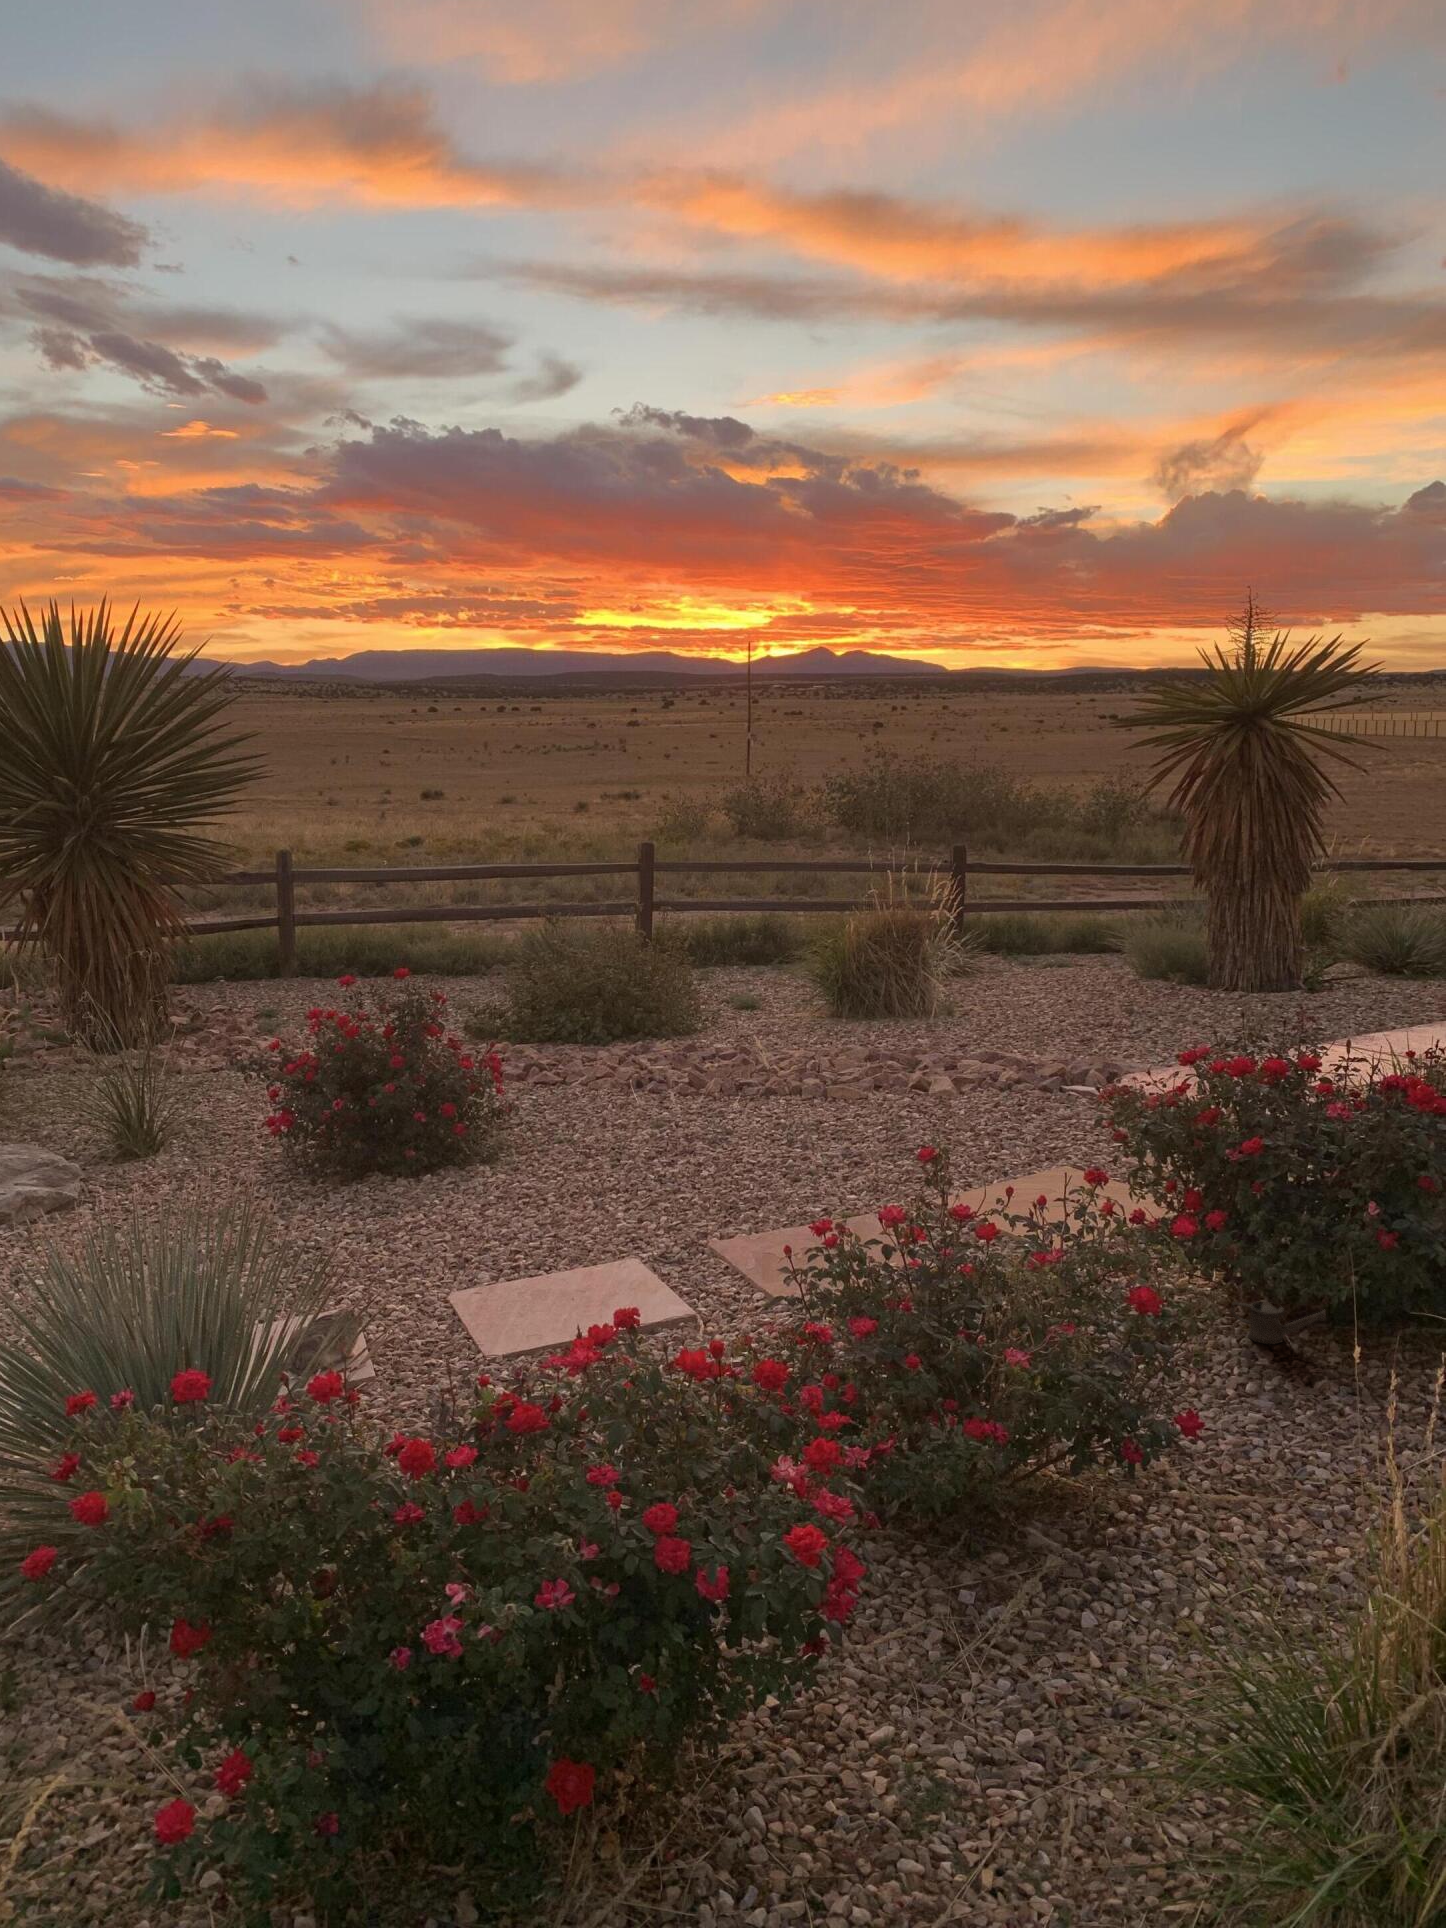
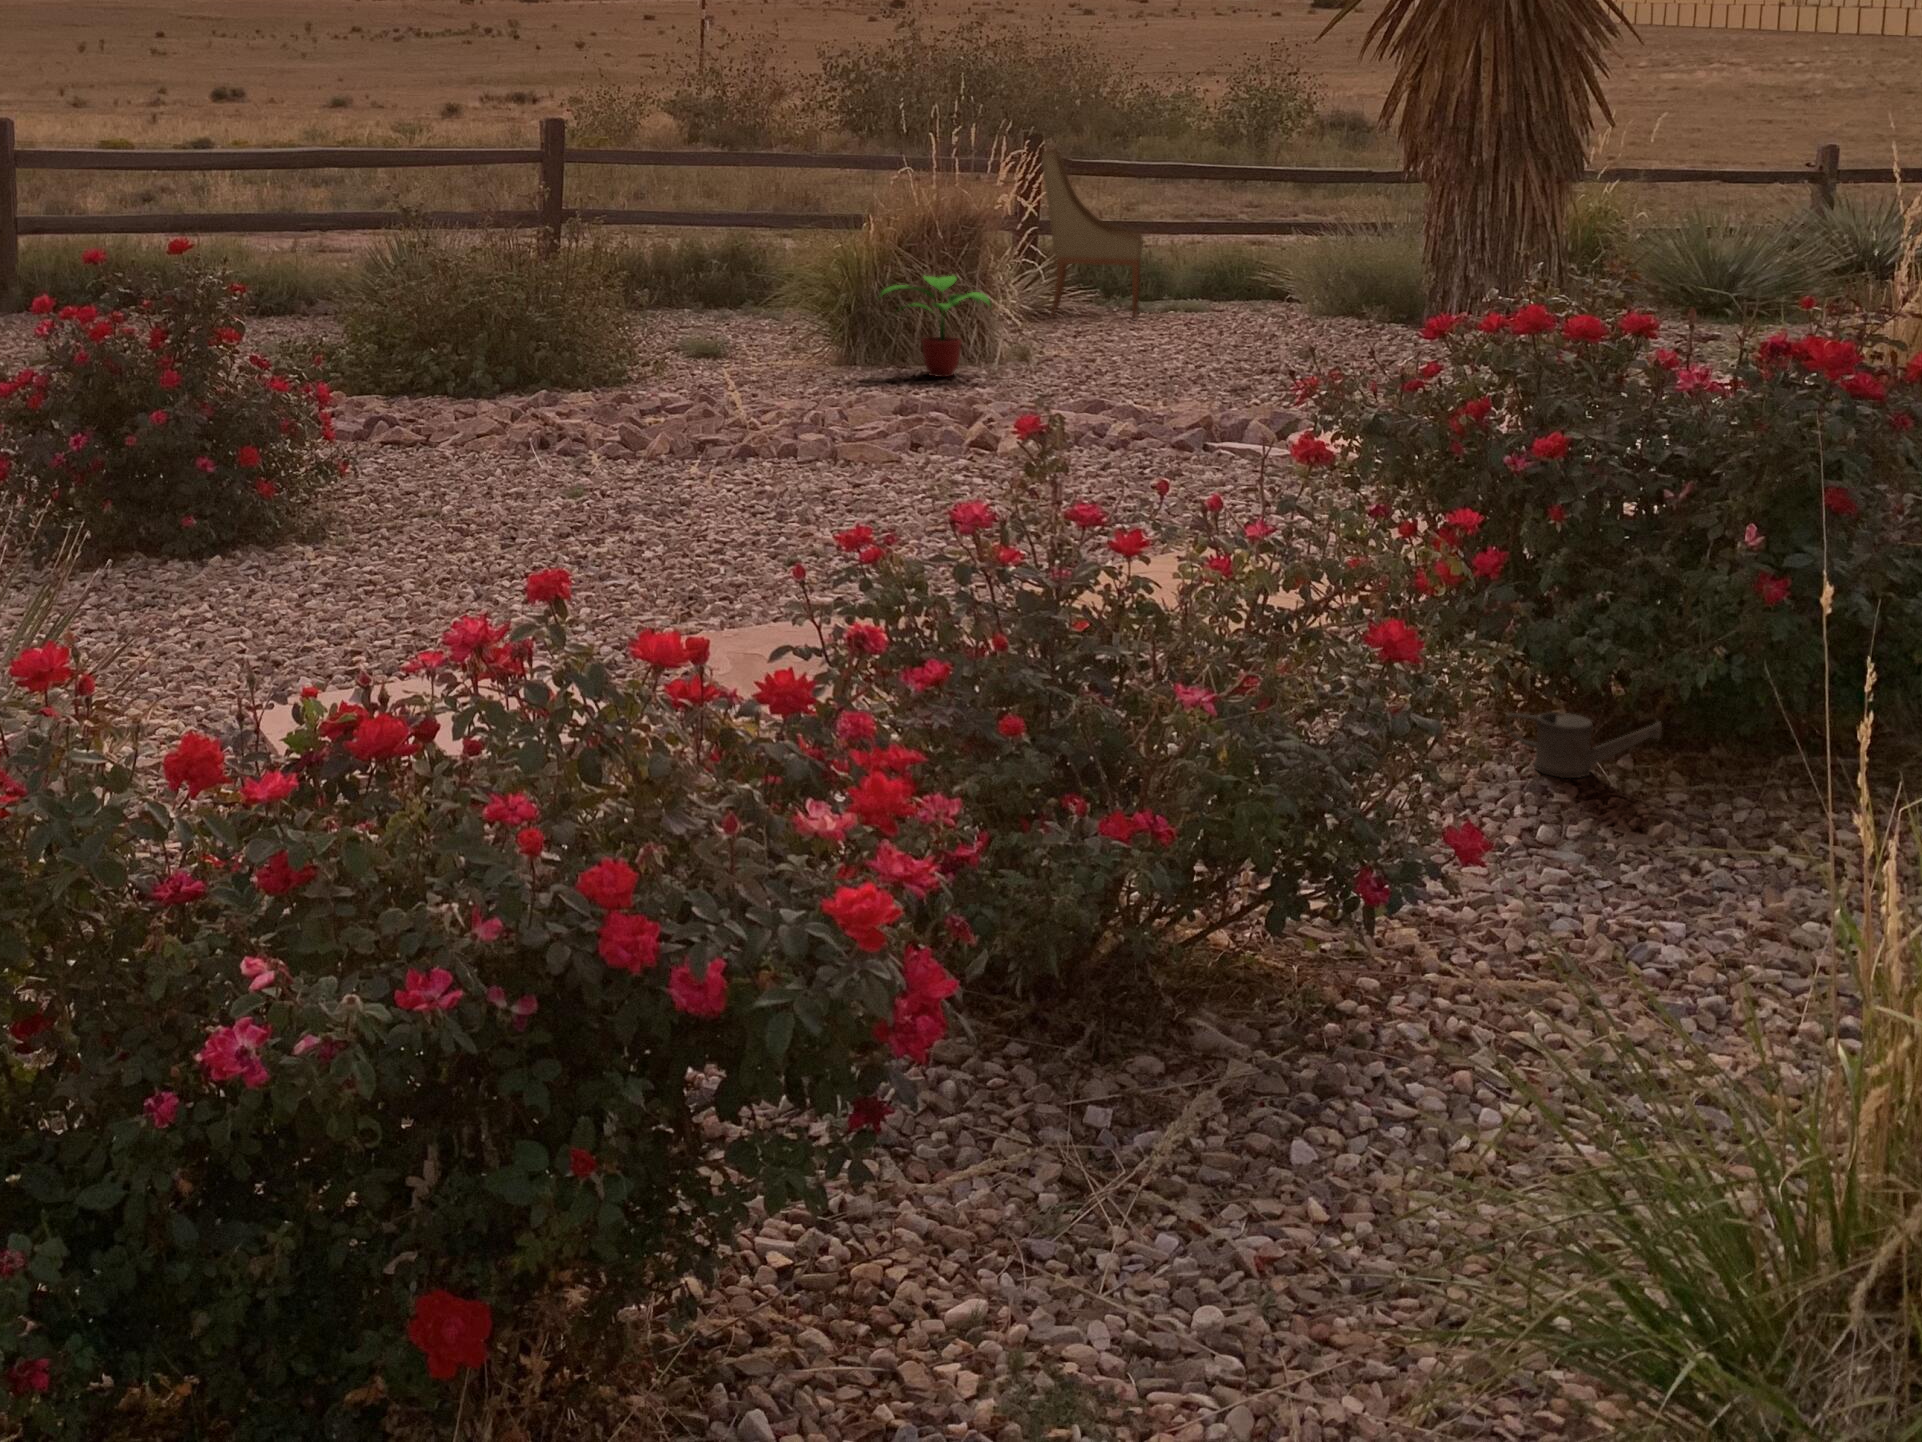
chair: none [960,870,1026,983] -> present [1042,148,1143,320]
potted plant: none [853,963,926,1029] -> present [880,275,990,377]

